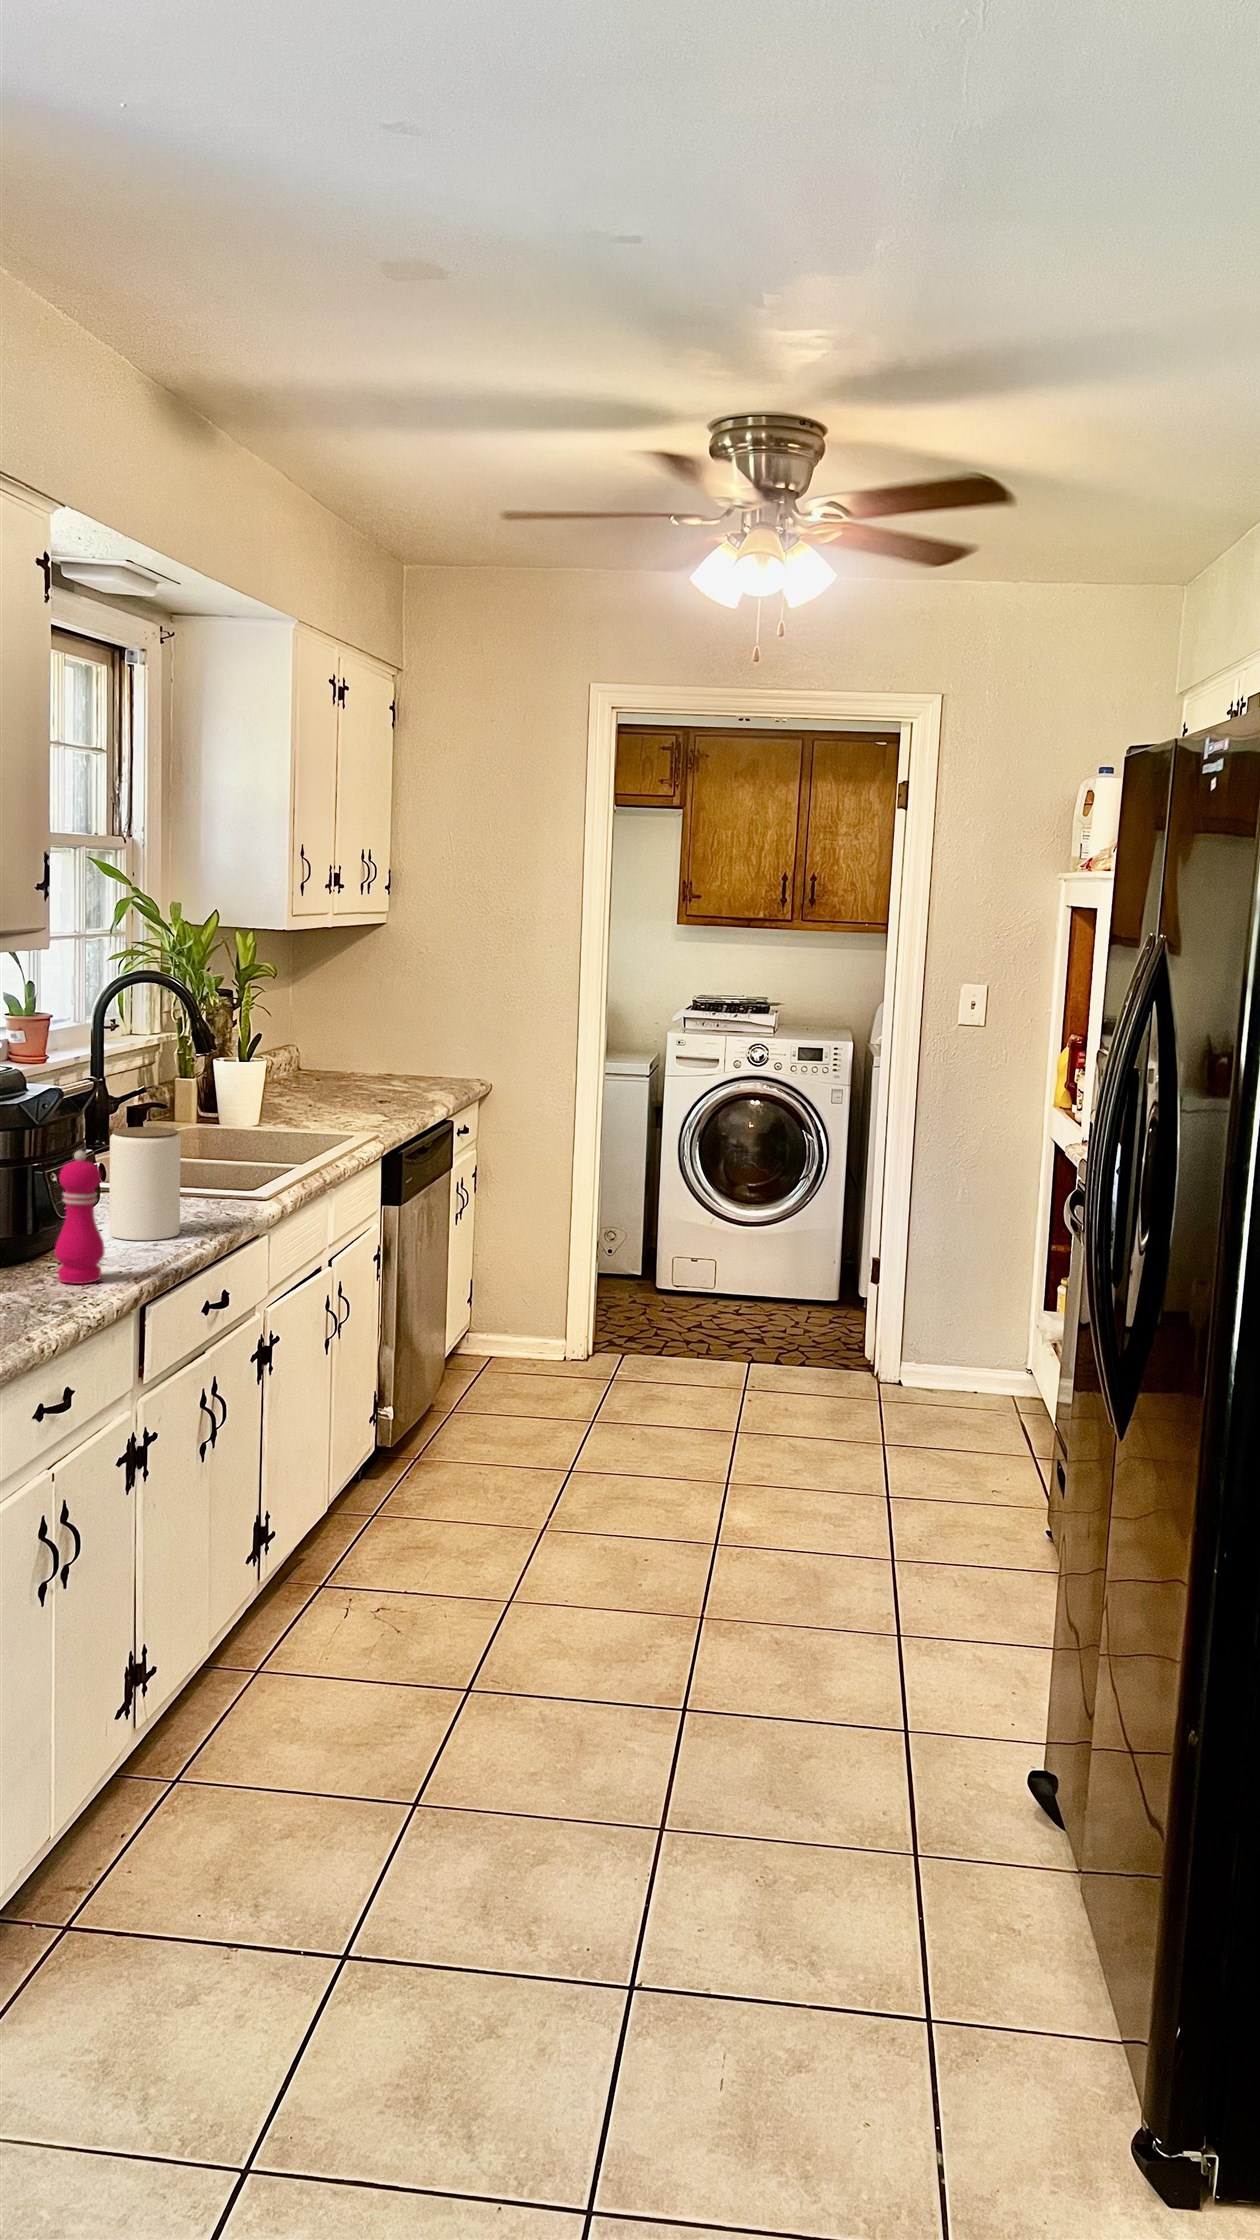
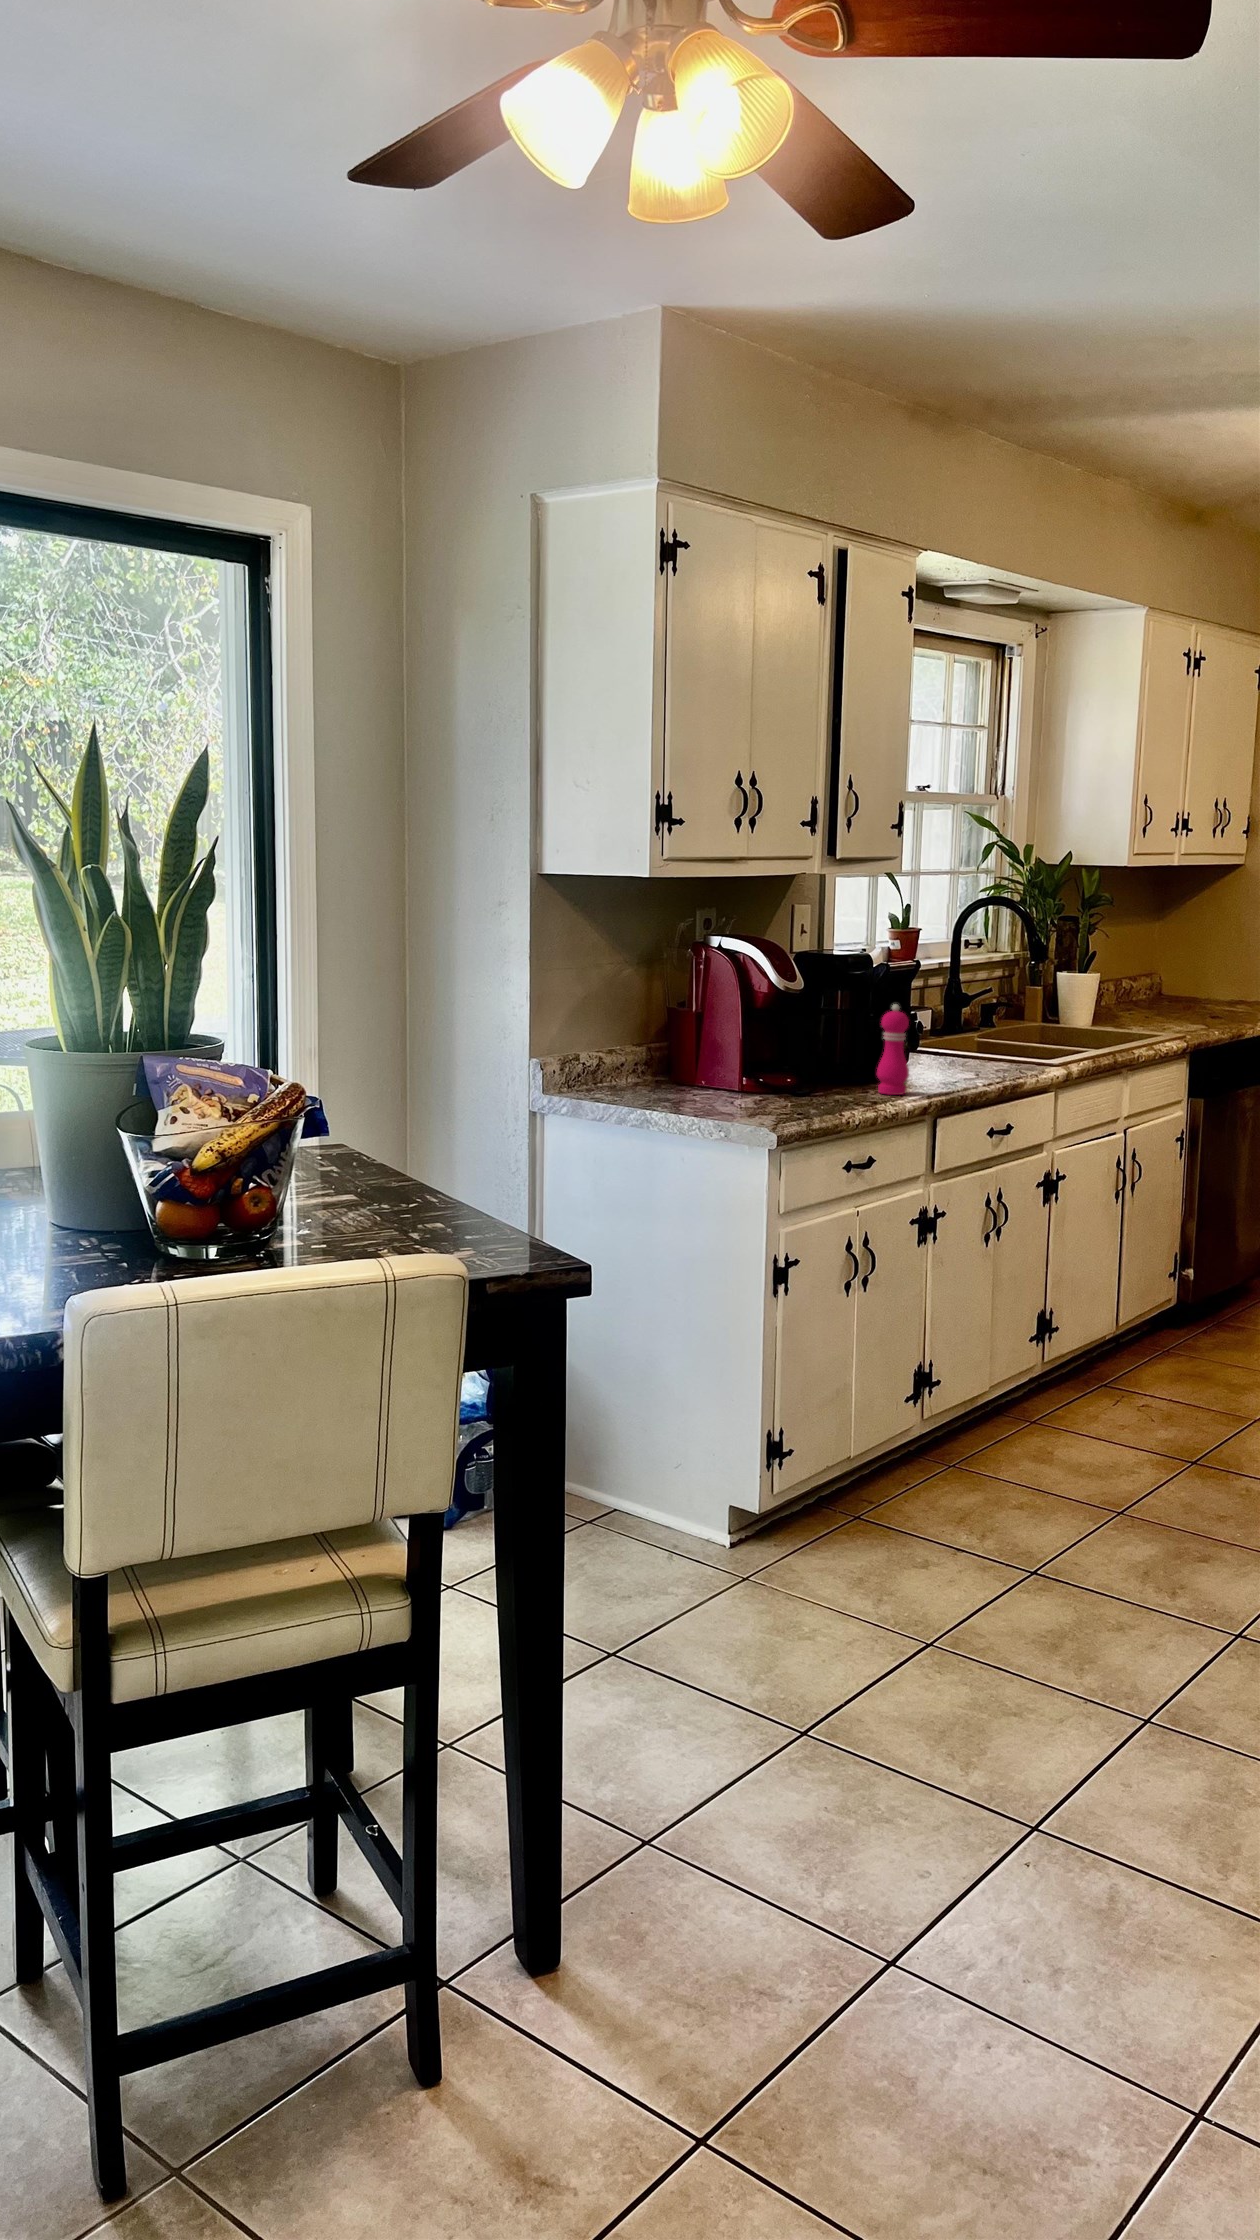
jar: present [109,1127,181,1240] -> none [928,1000,981,1080]

